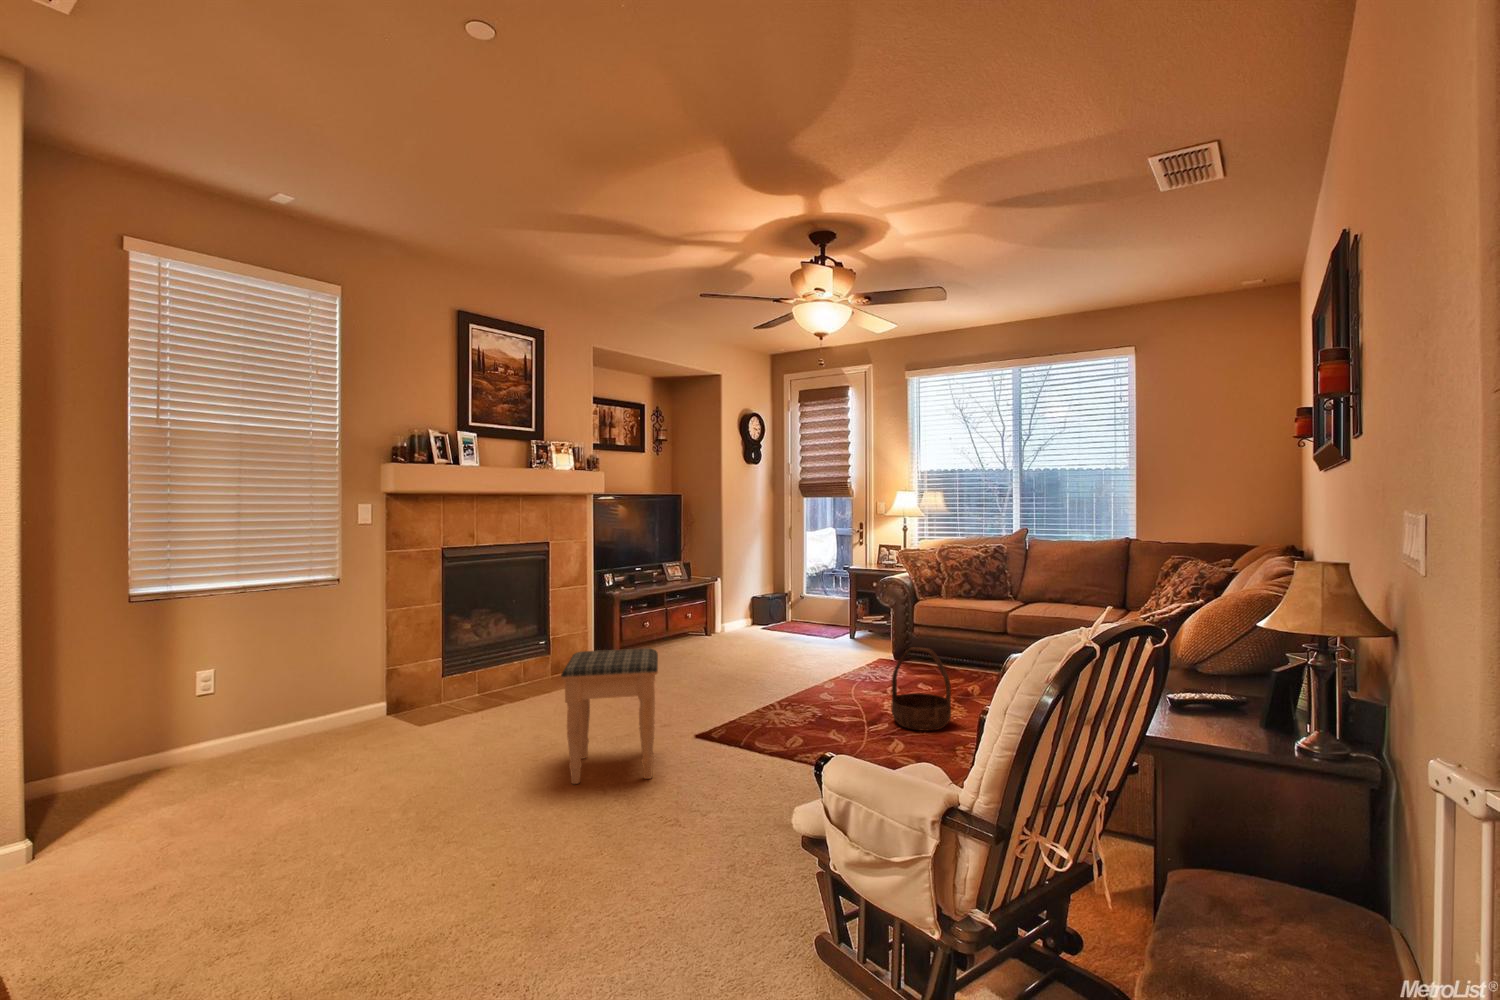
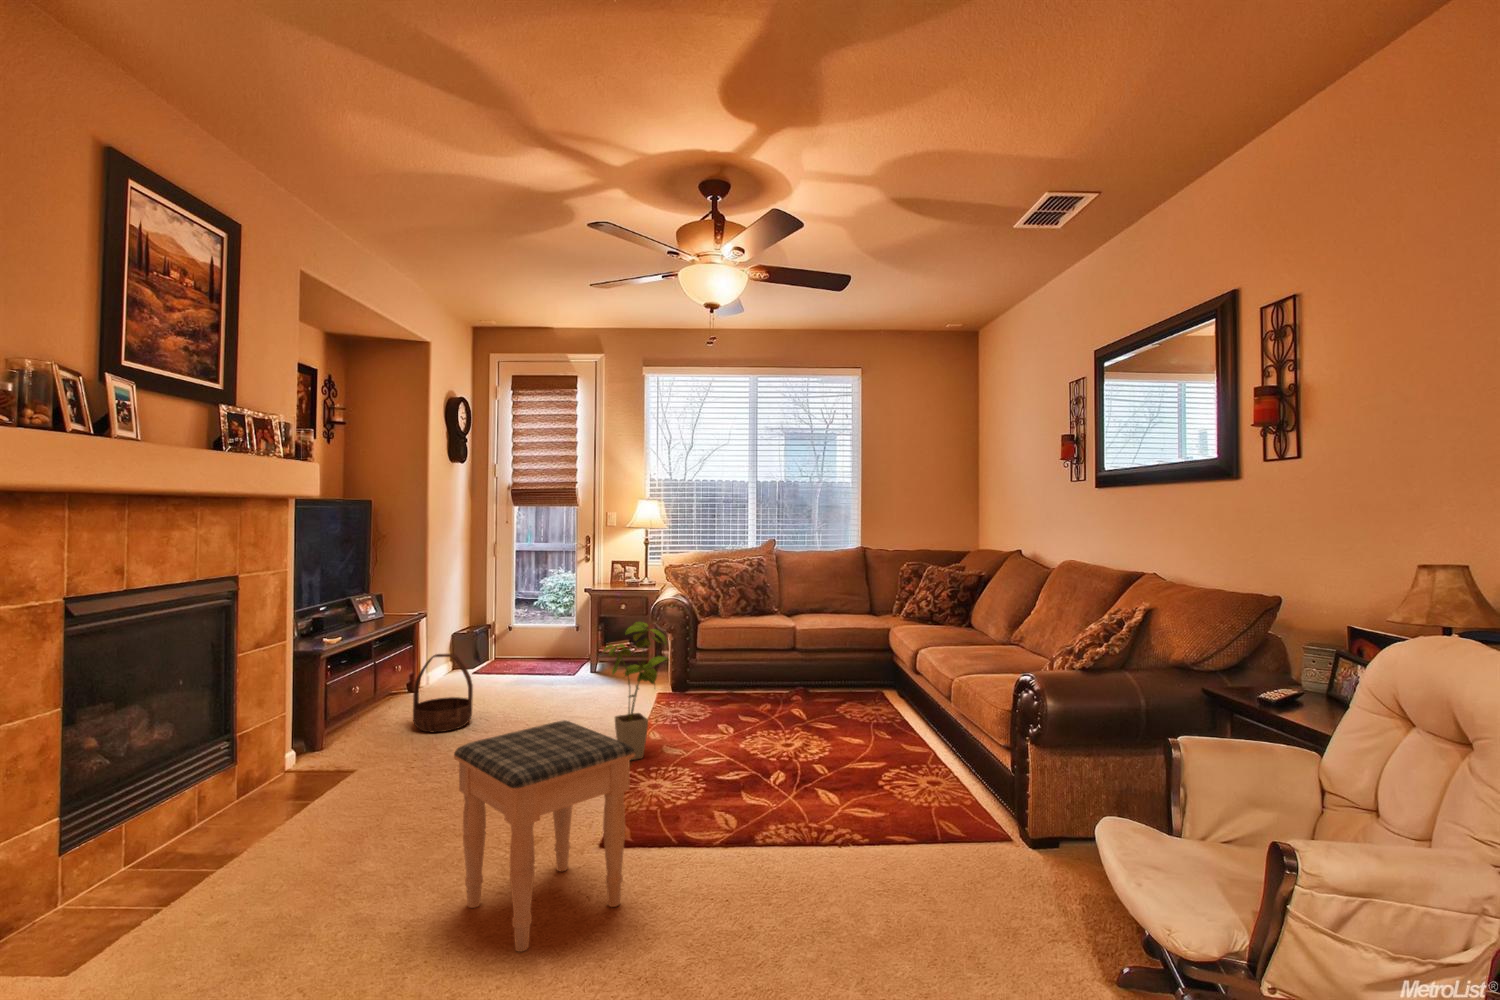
house plant: none [764,590,824,704] -> present [602,622,668,760]
basket: present [891,647,951,731] -> present [413,654,473,732]

